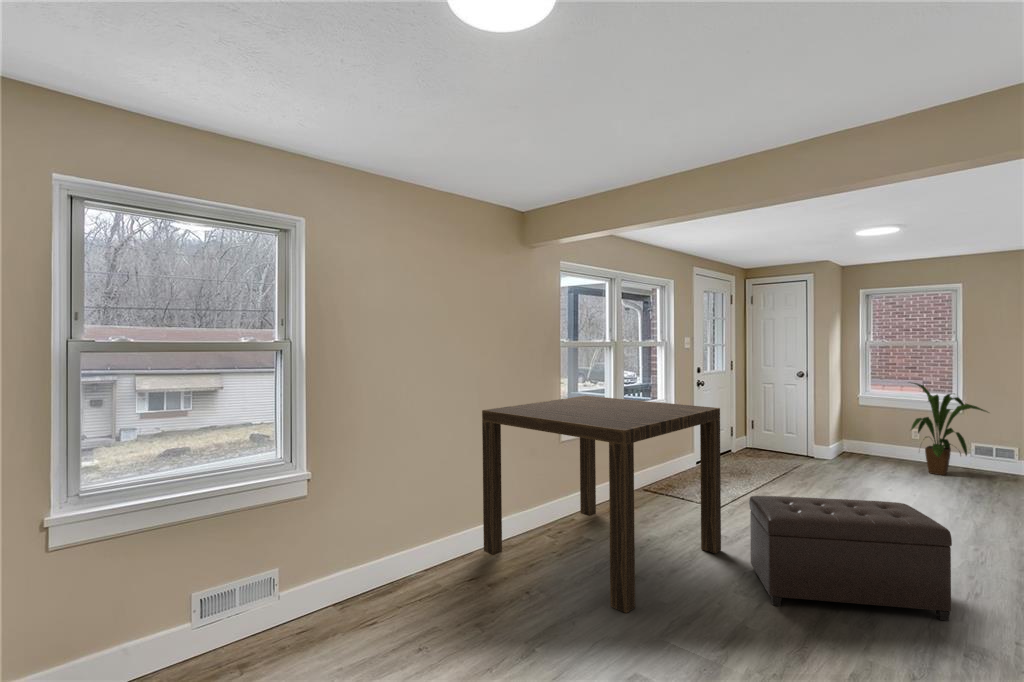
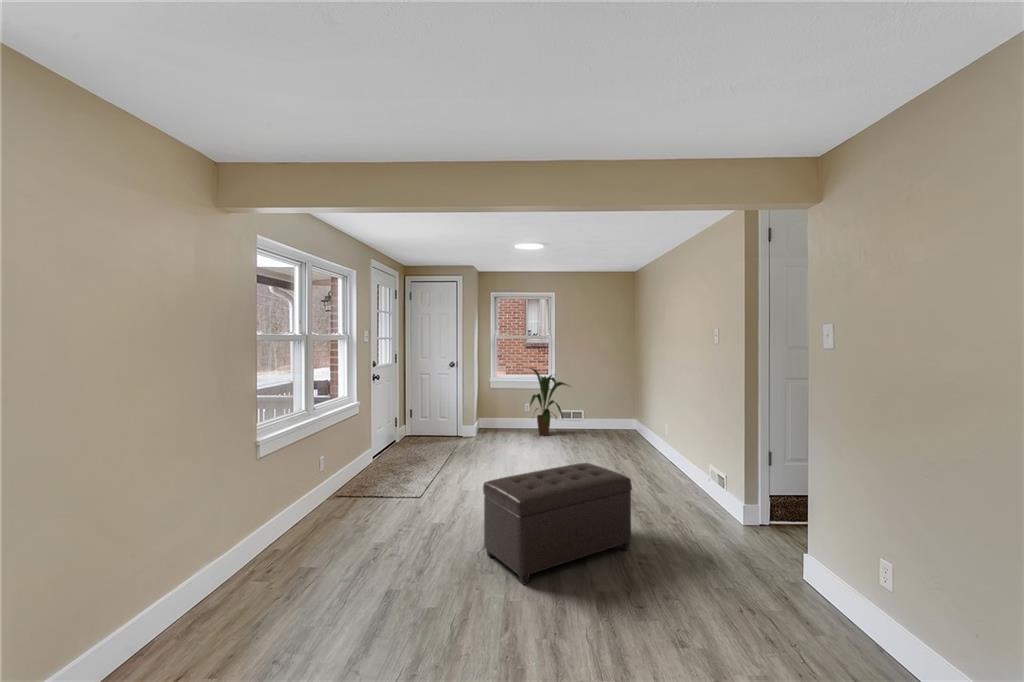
dining table: present [482,396,721,613] -> none [140,398,447,659]

